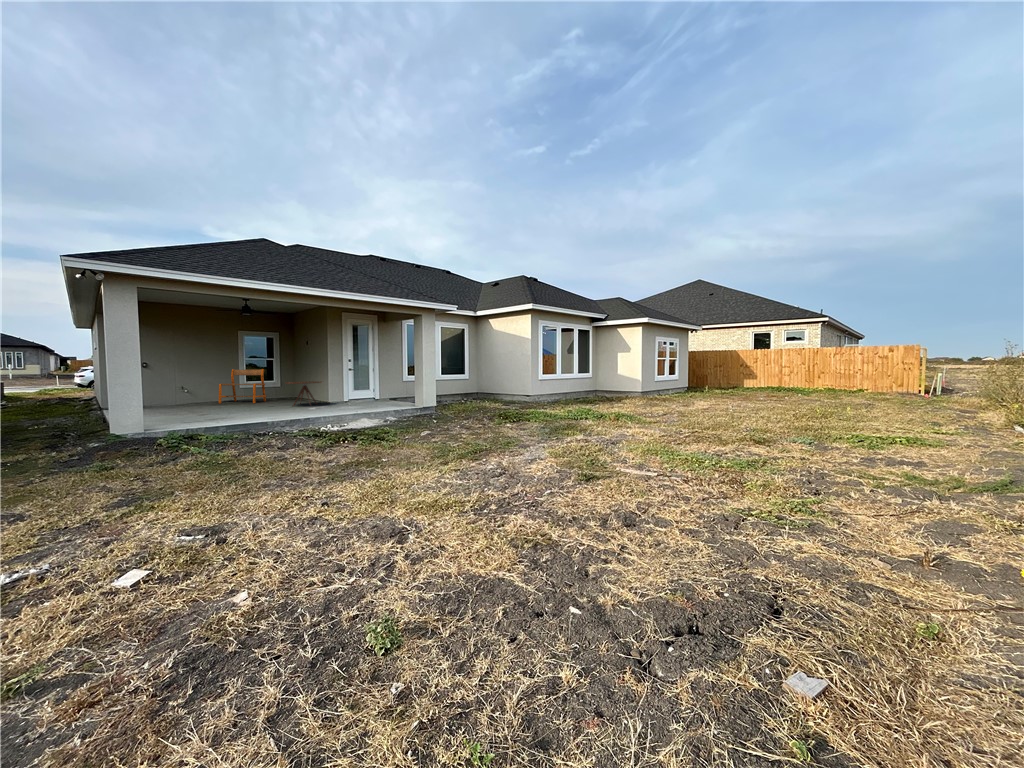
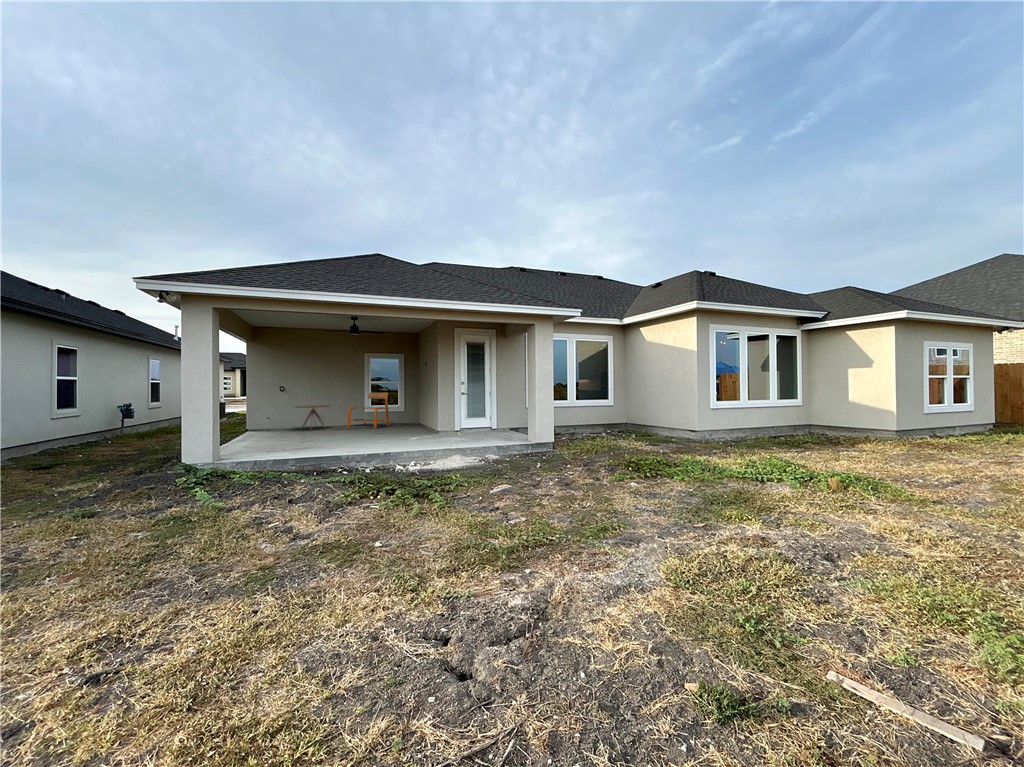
round table: present [287,381,322,406] -> present [296,405,330,429]

